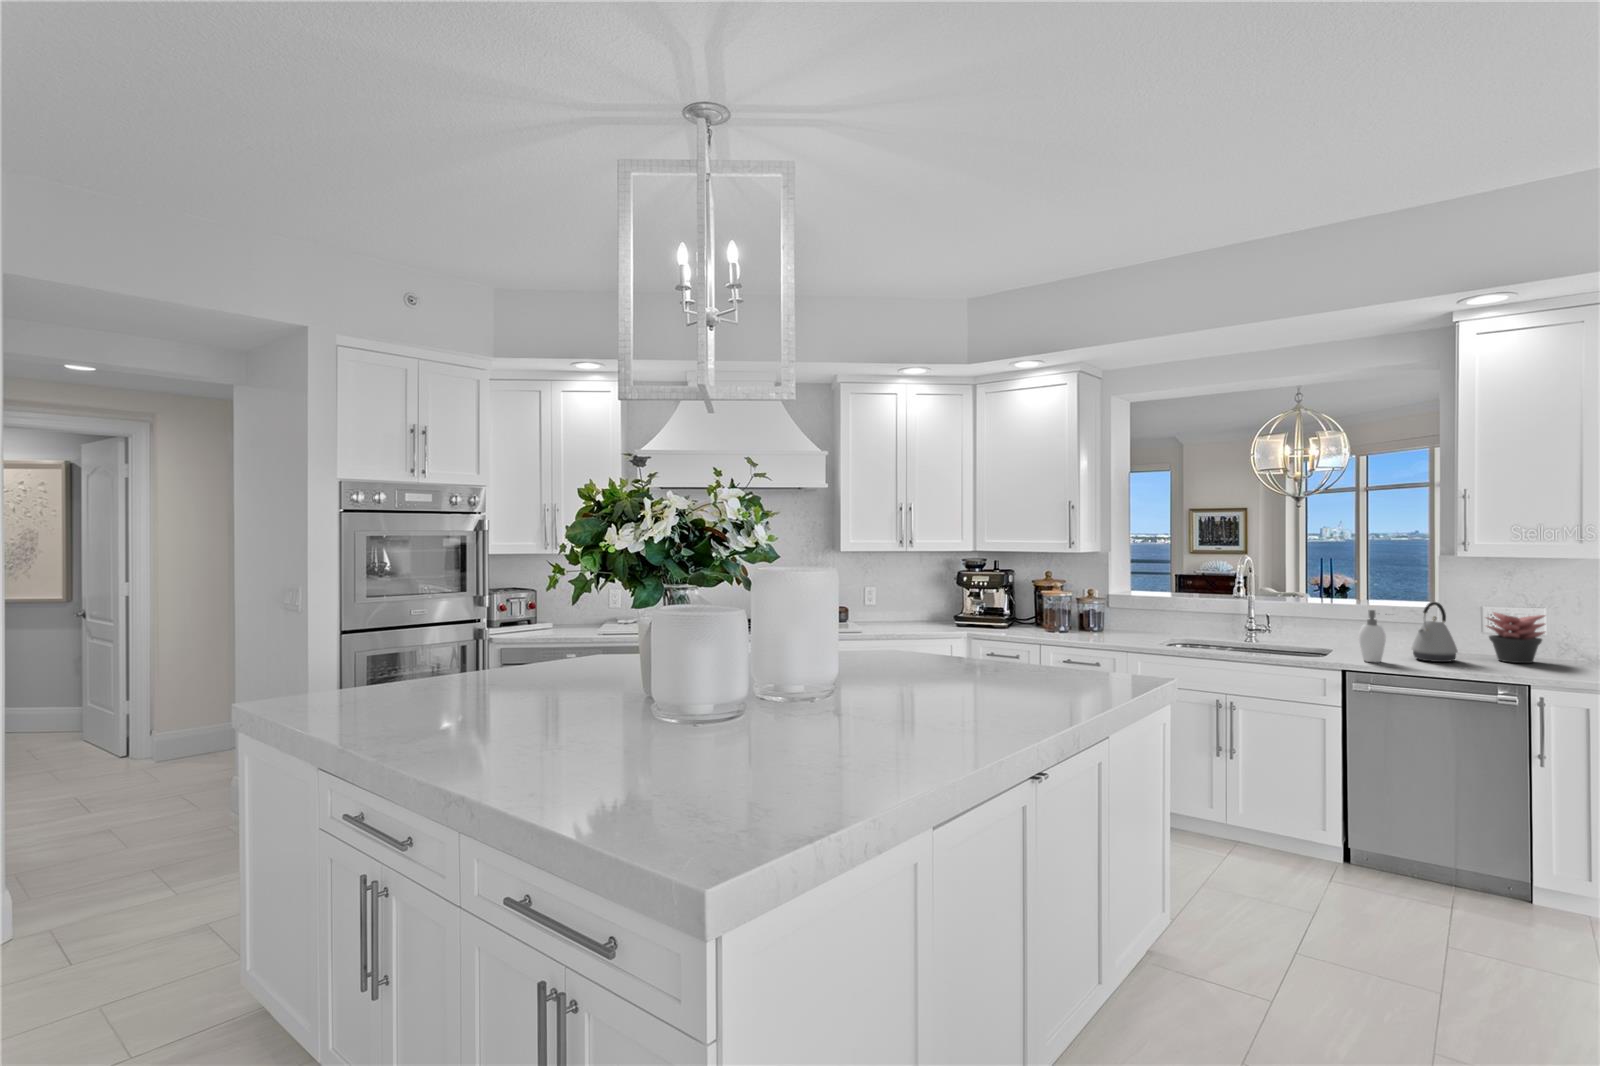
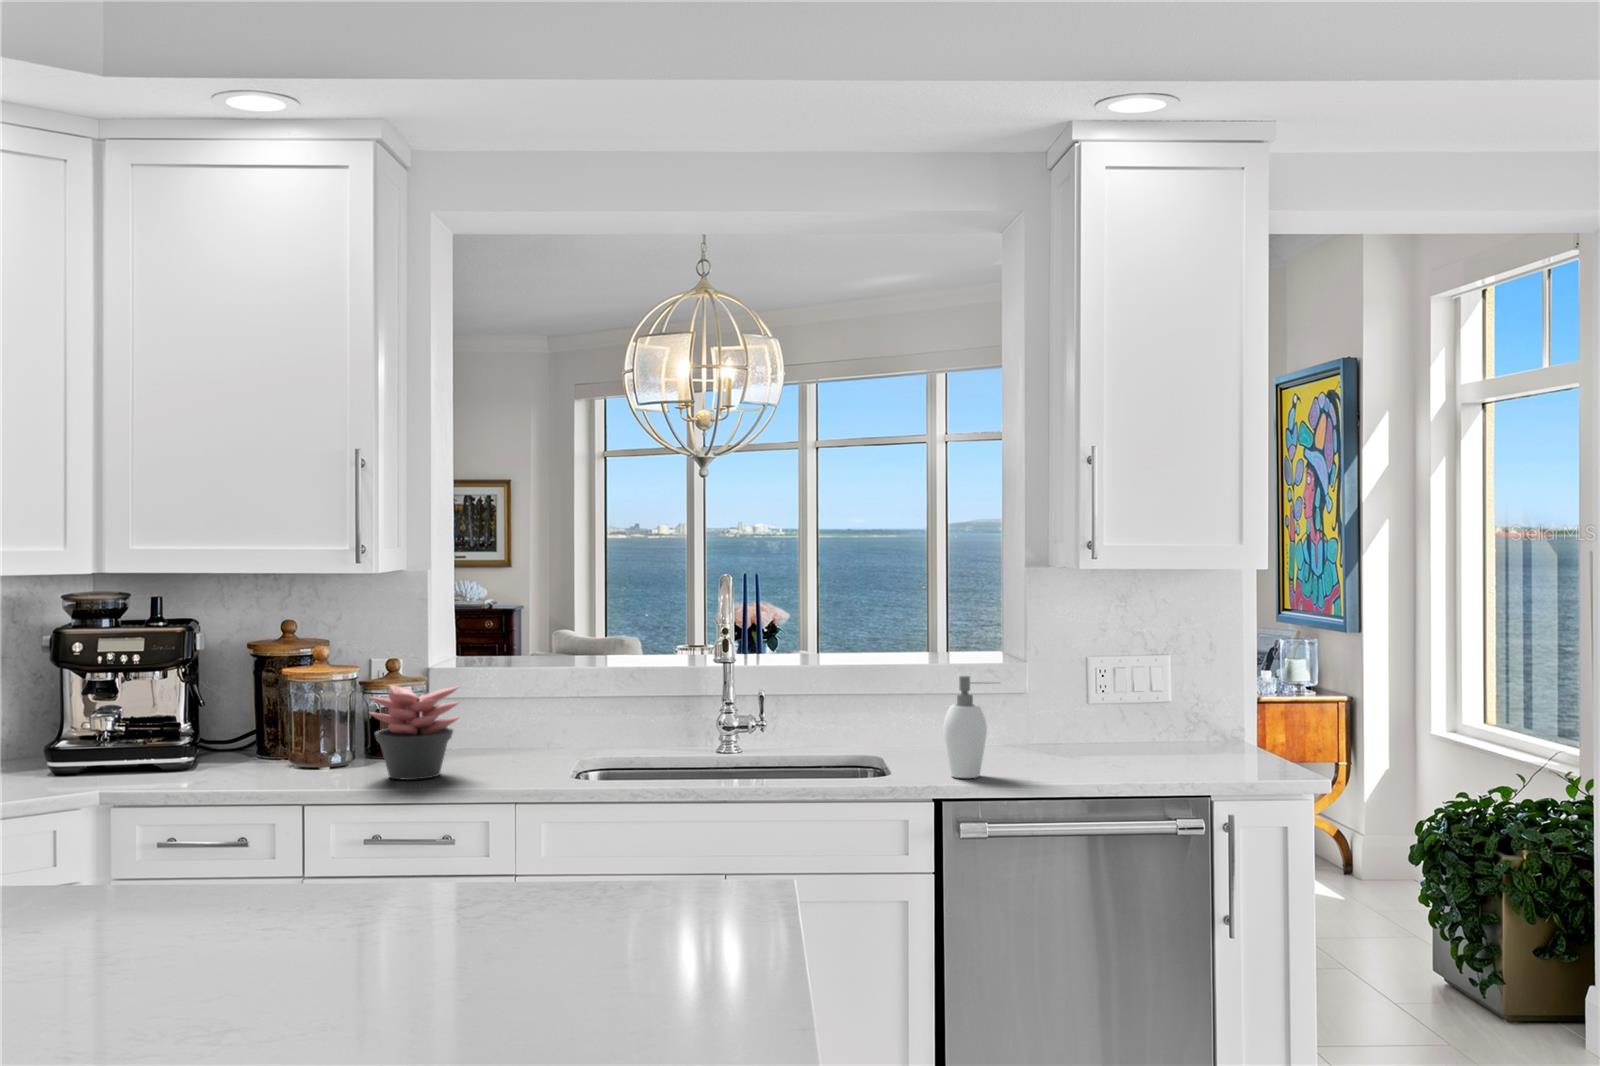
kettle: present [1412,602,1458,662] -> none [1011,653,1080,765]
succulent plant: present [1487,612,1545,663] -> present [370,685,459,780]

